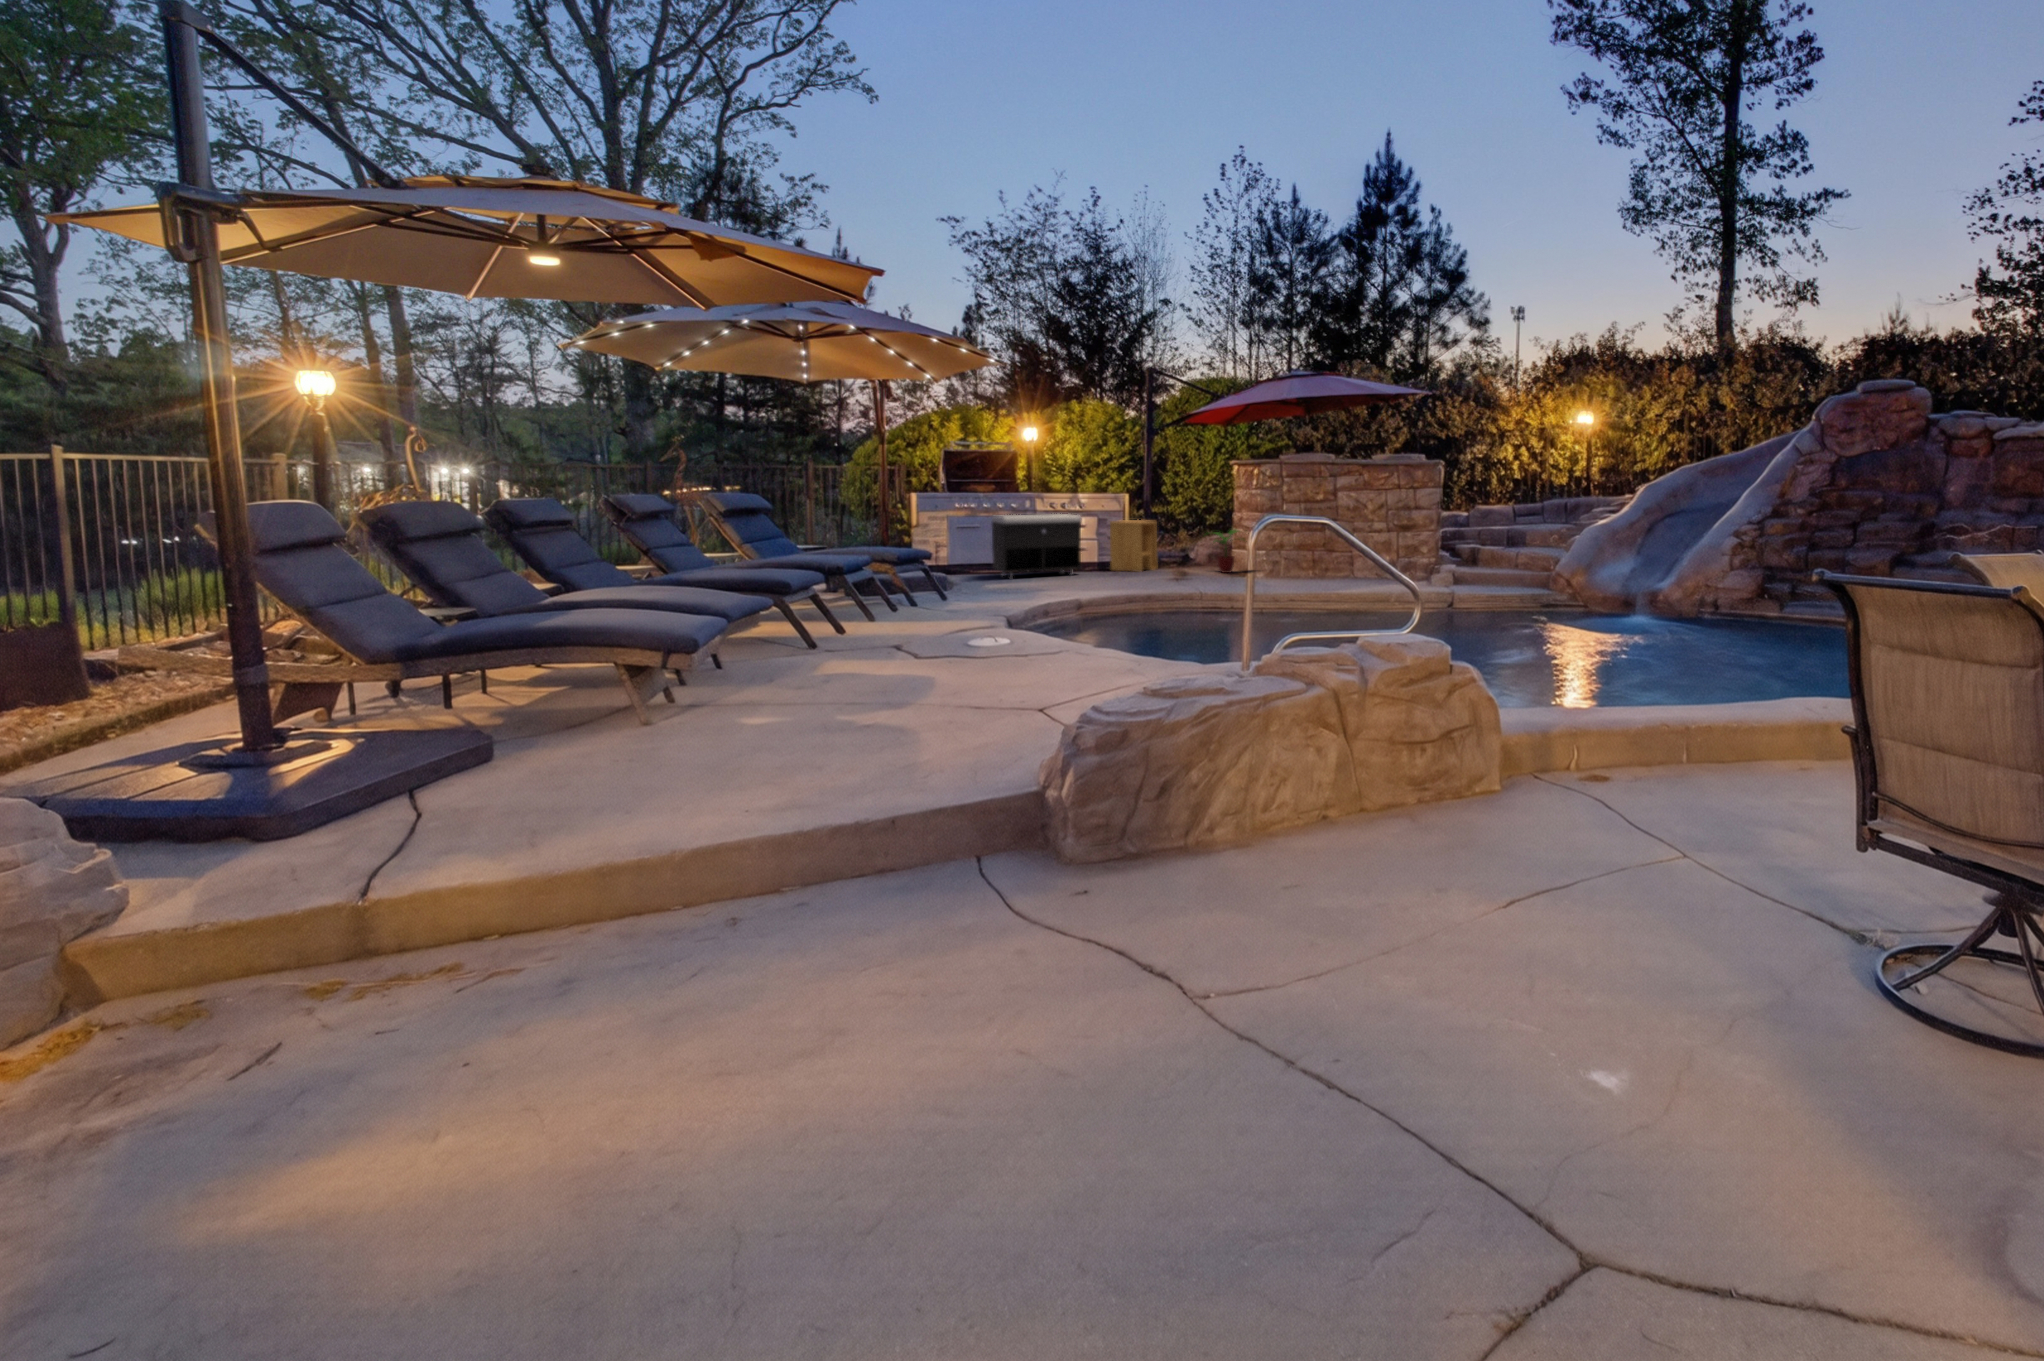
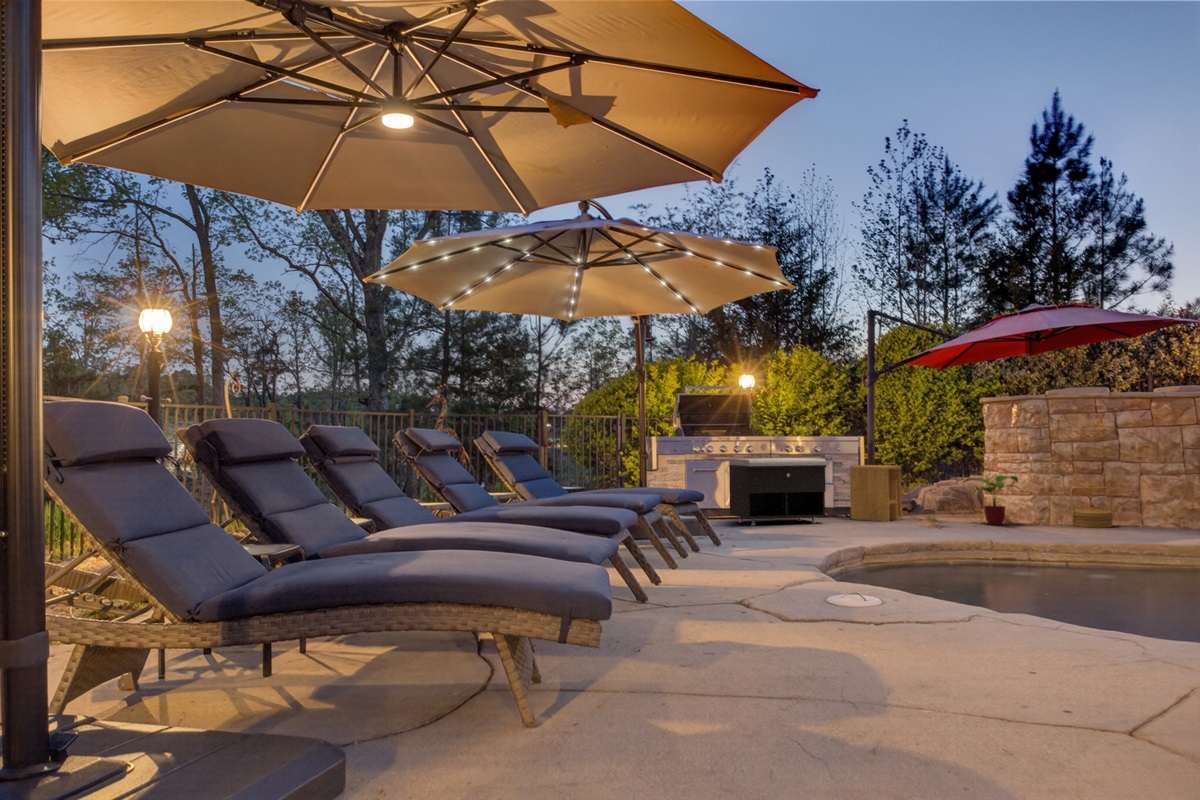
woven basket: none [1284,539,1317,573] -> present [1070,487,1113,528]

